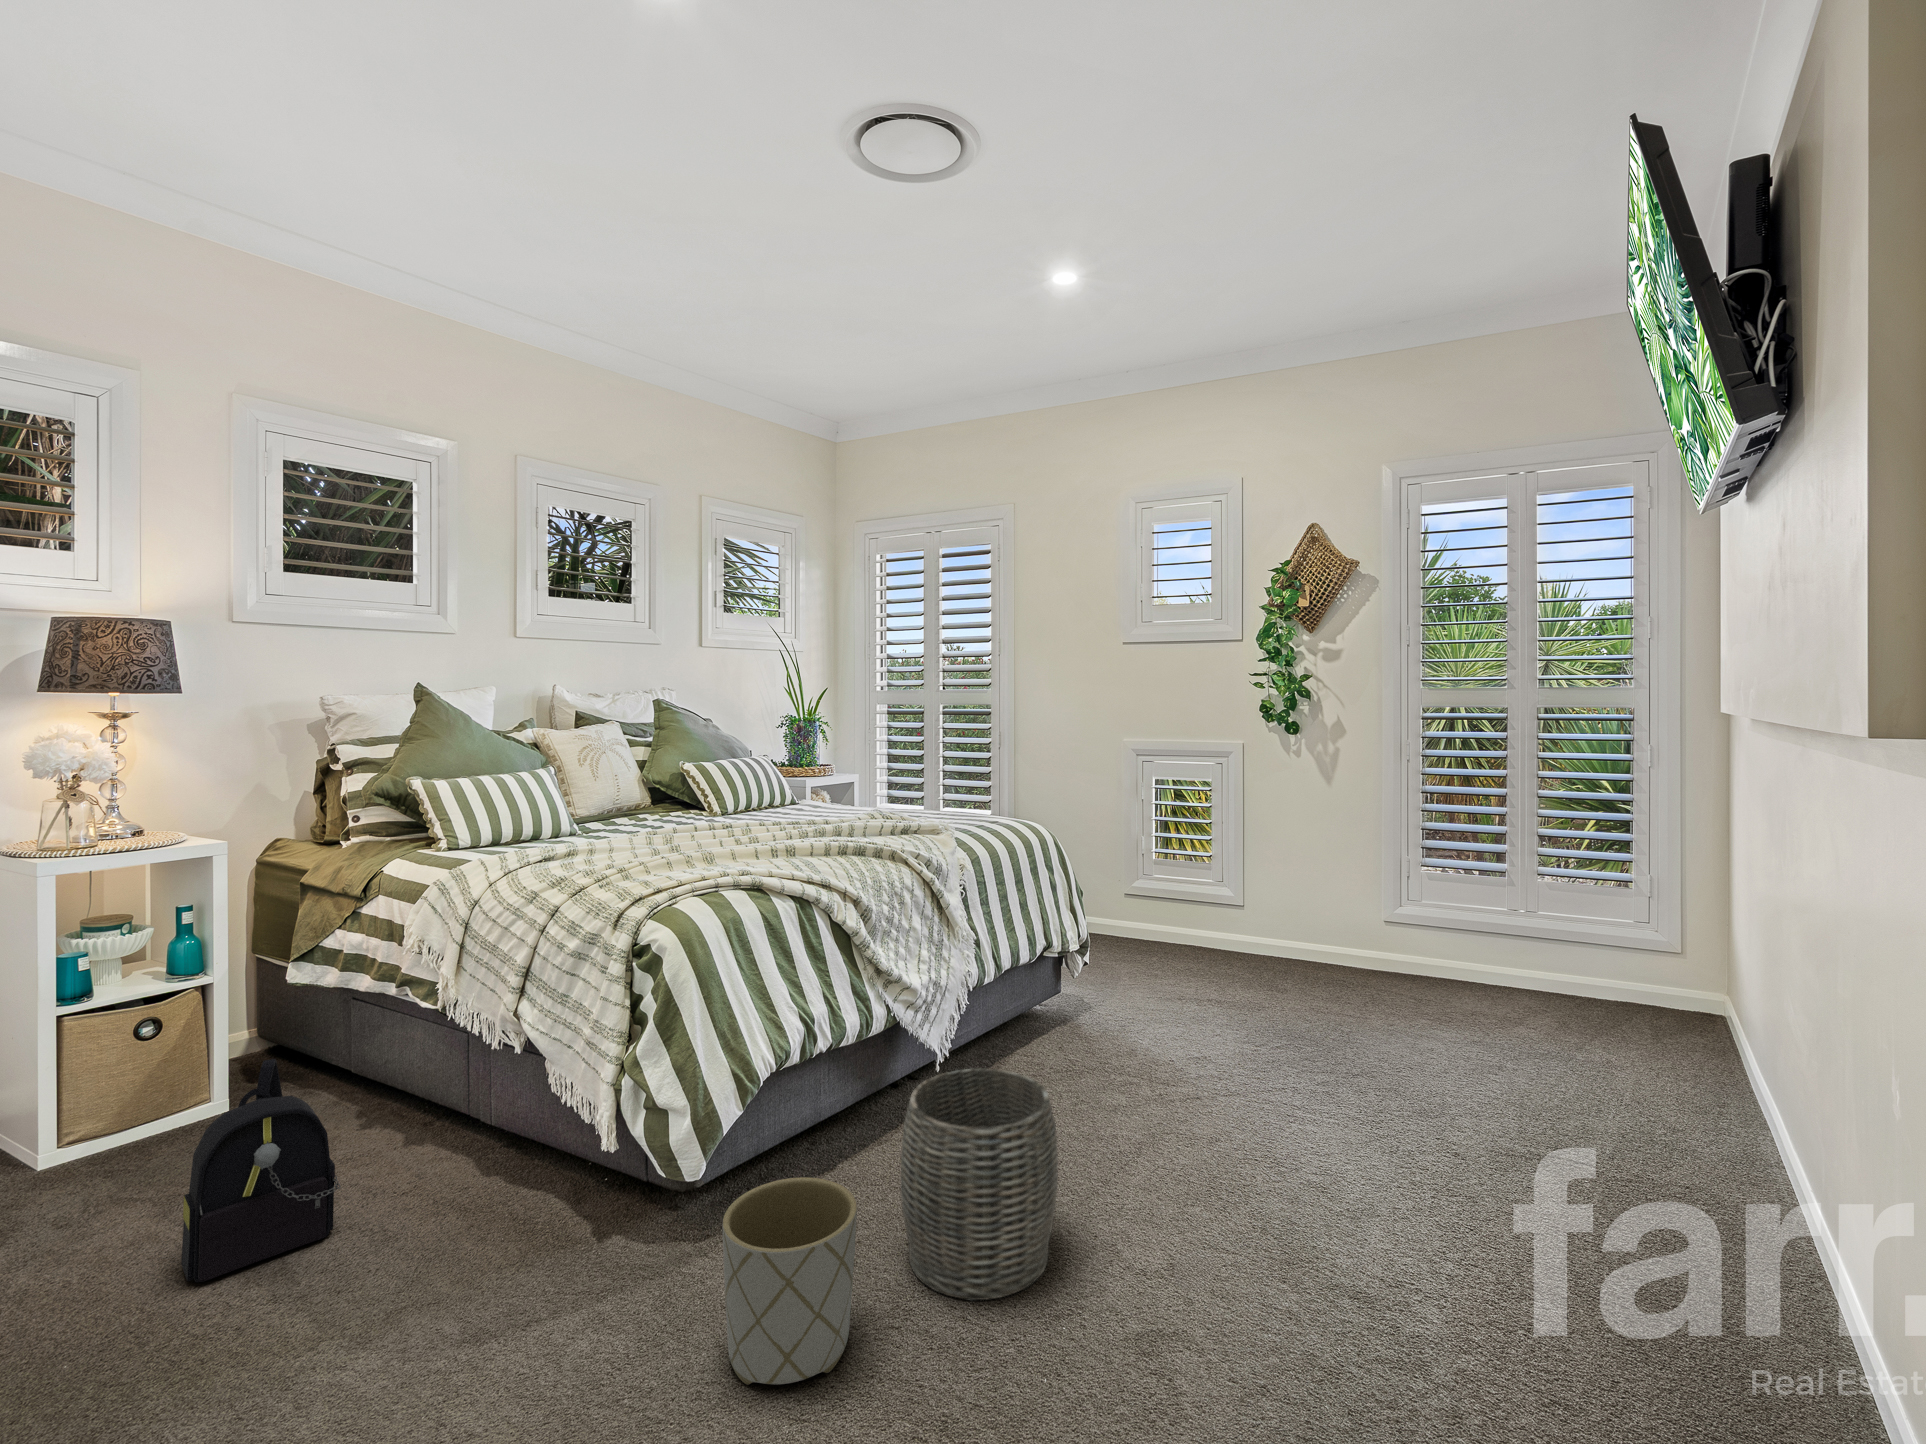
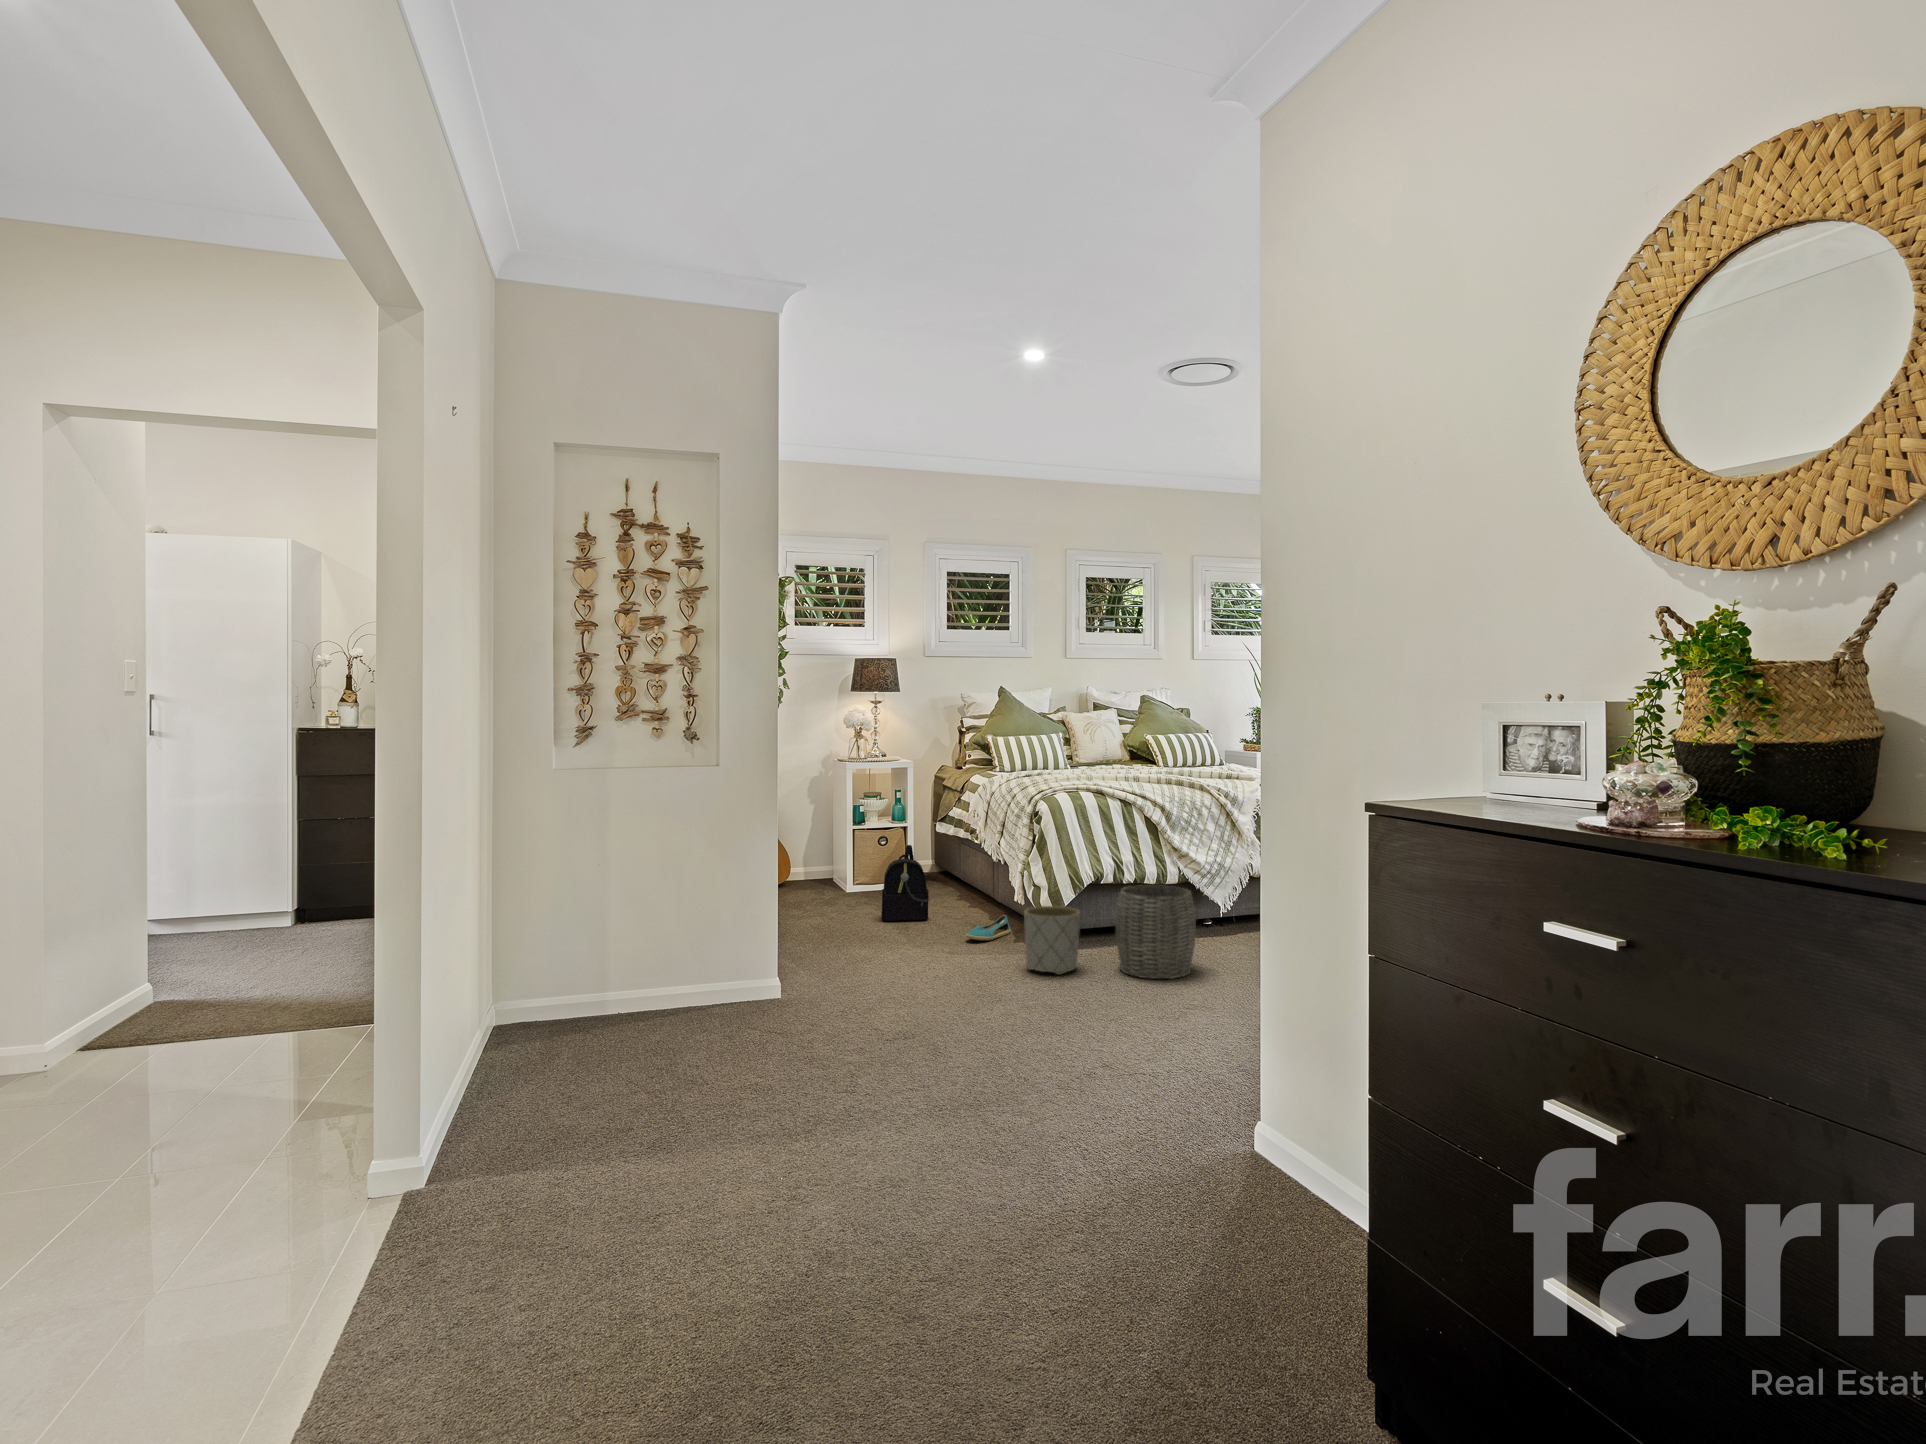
shoe: none [488,1182,578,1292] -> present [966,915,1011,940]

